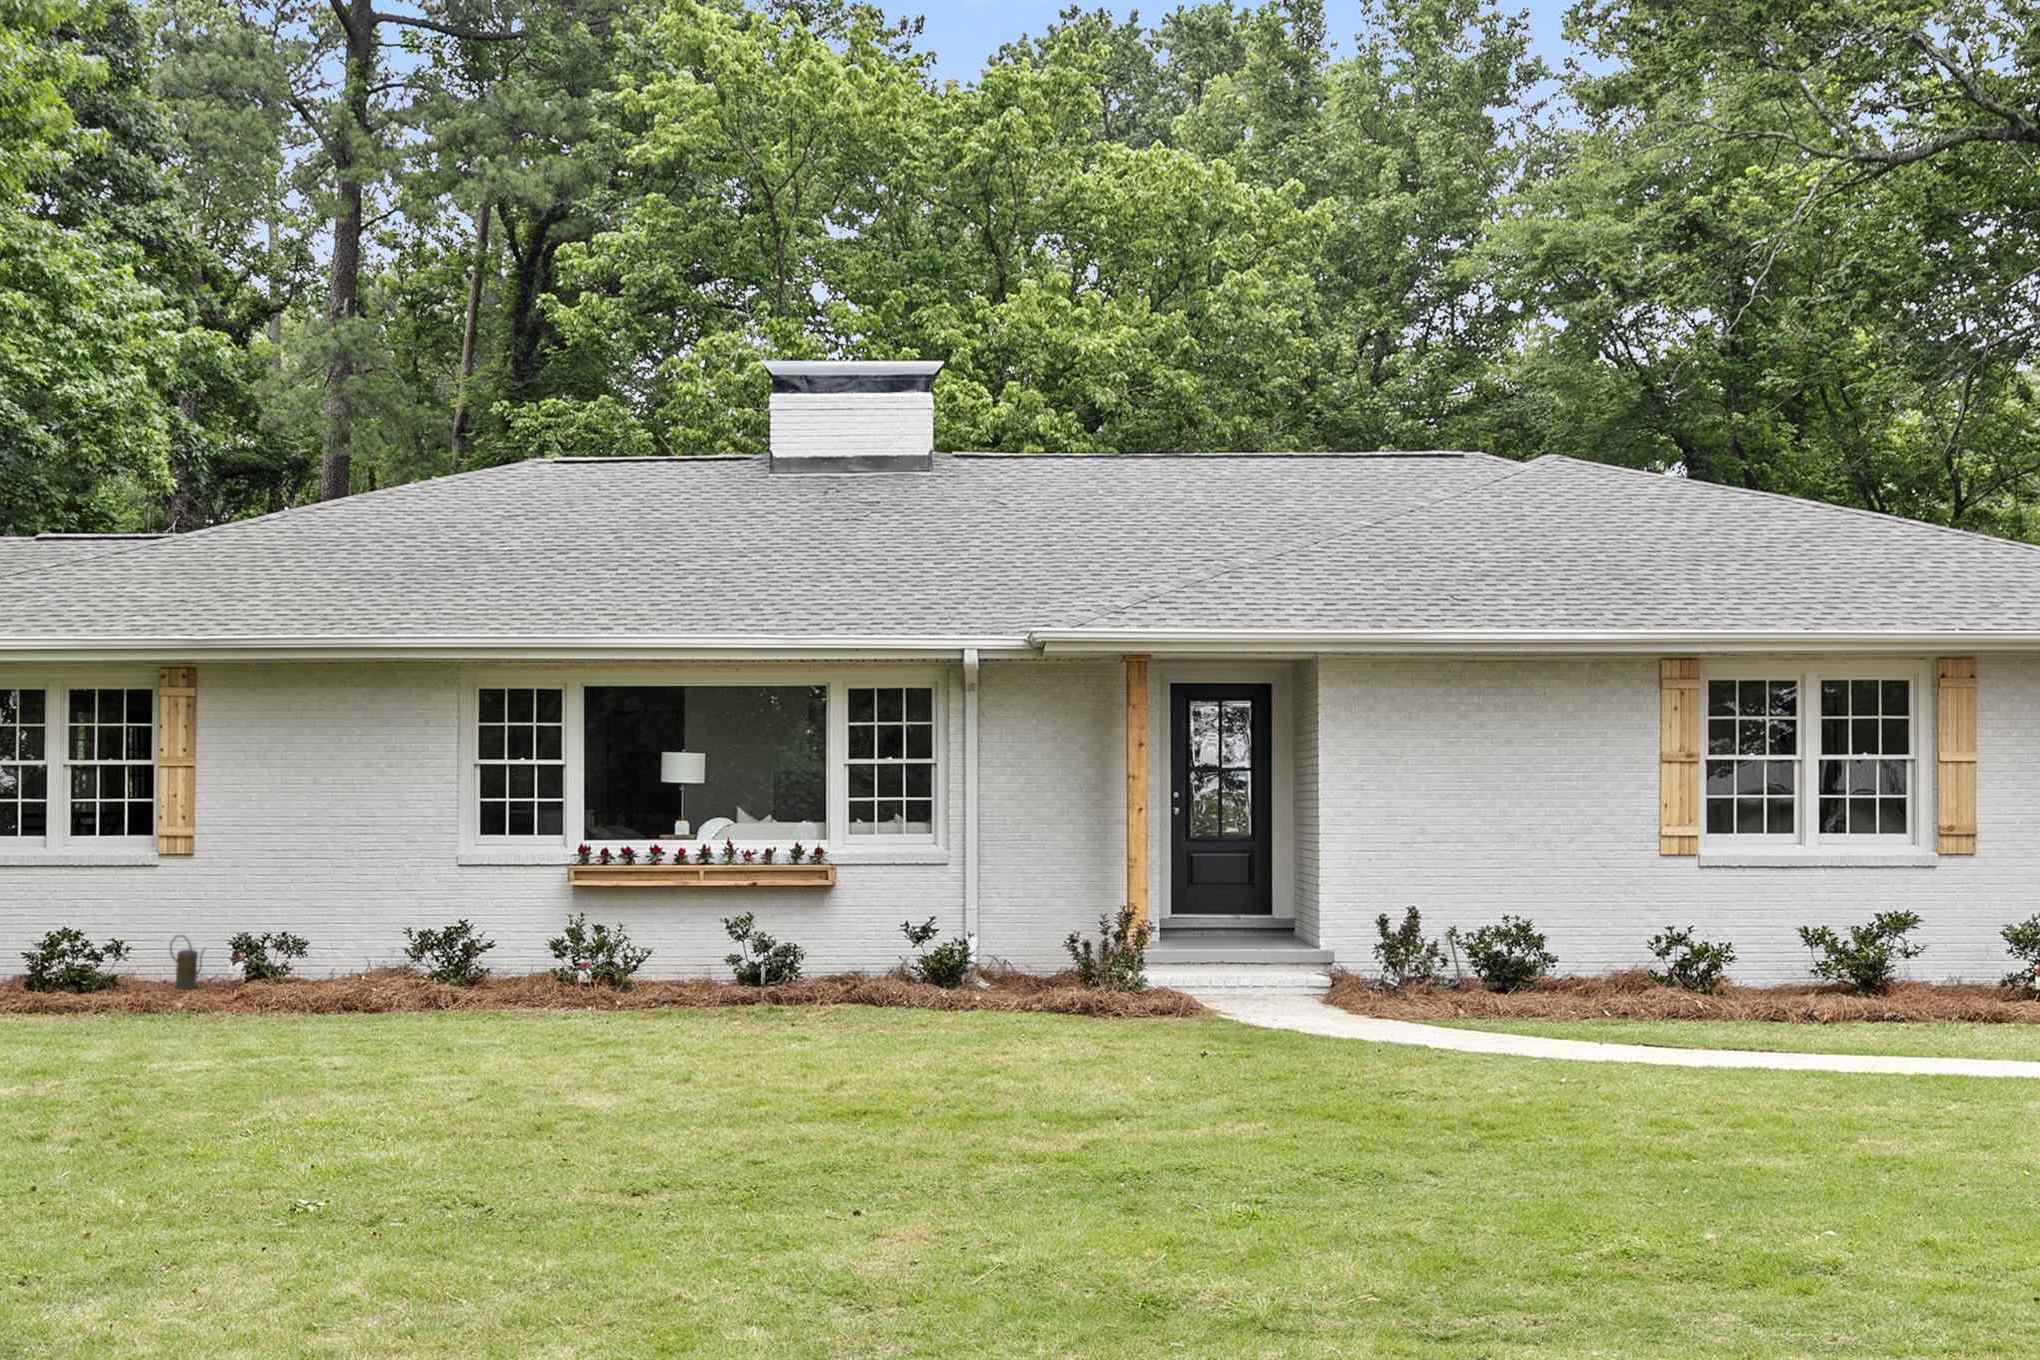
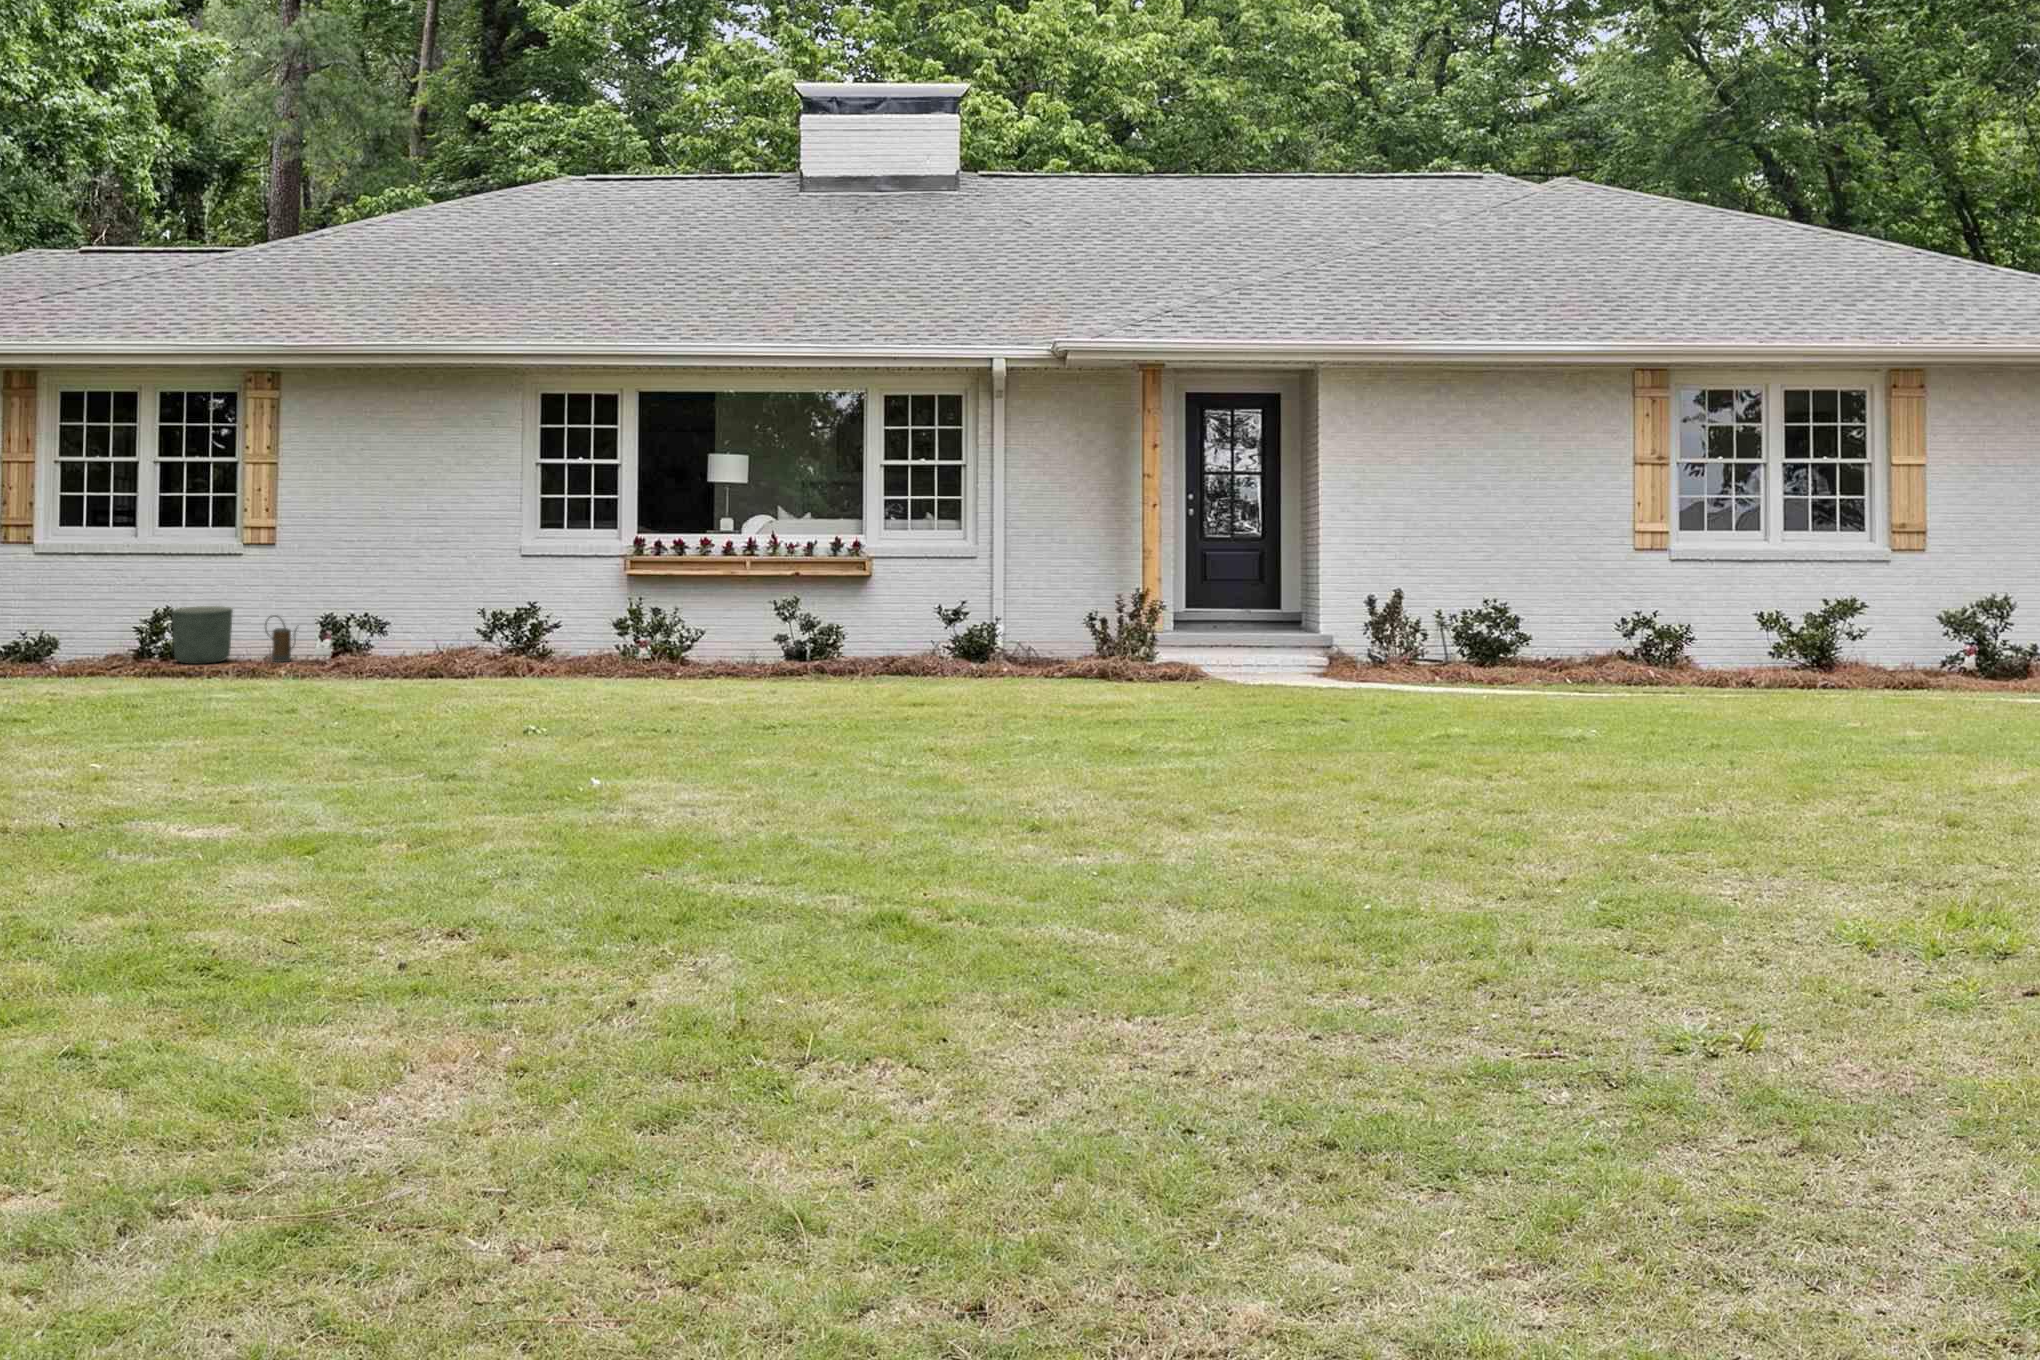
planter: none [66,924,136,992] -> present [172,606,233,664]

